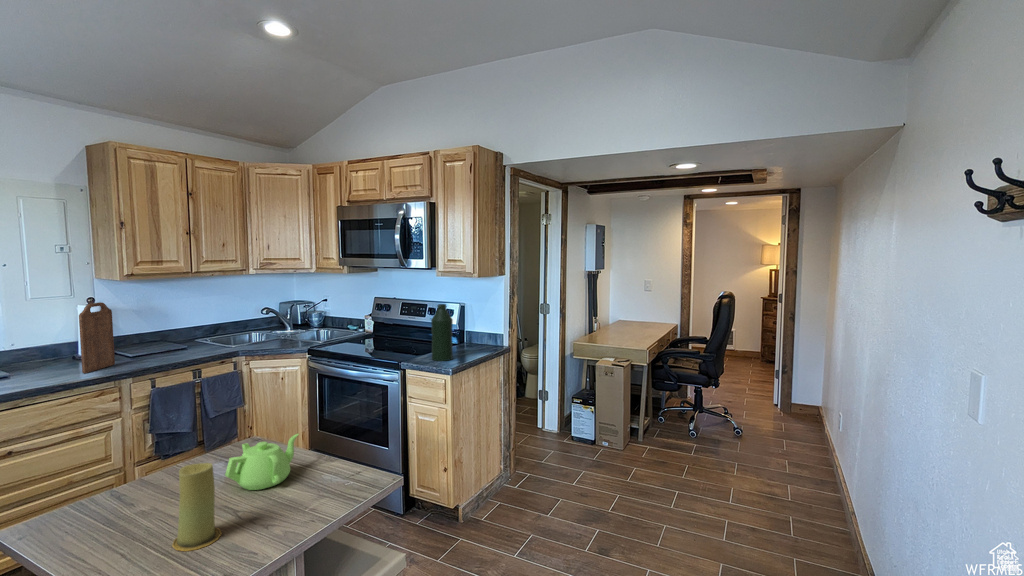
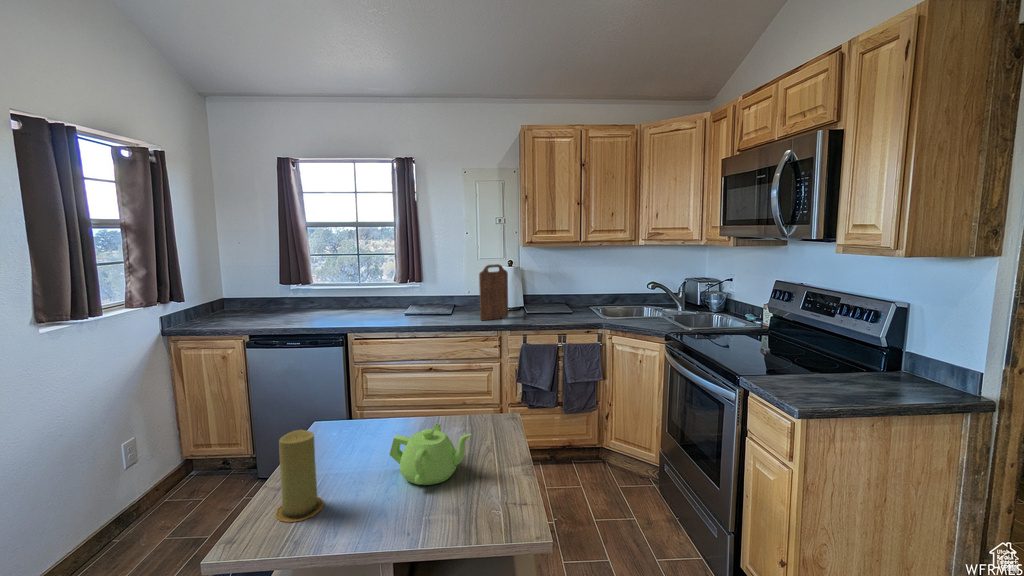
bottle: present [431,304,453,361] -> none [792,298,837,394]

